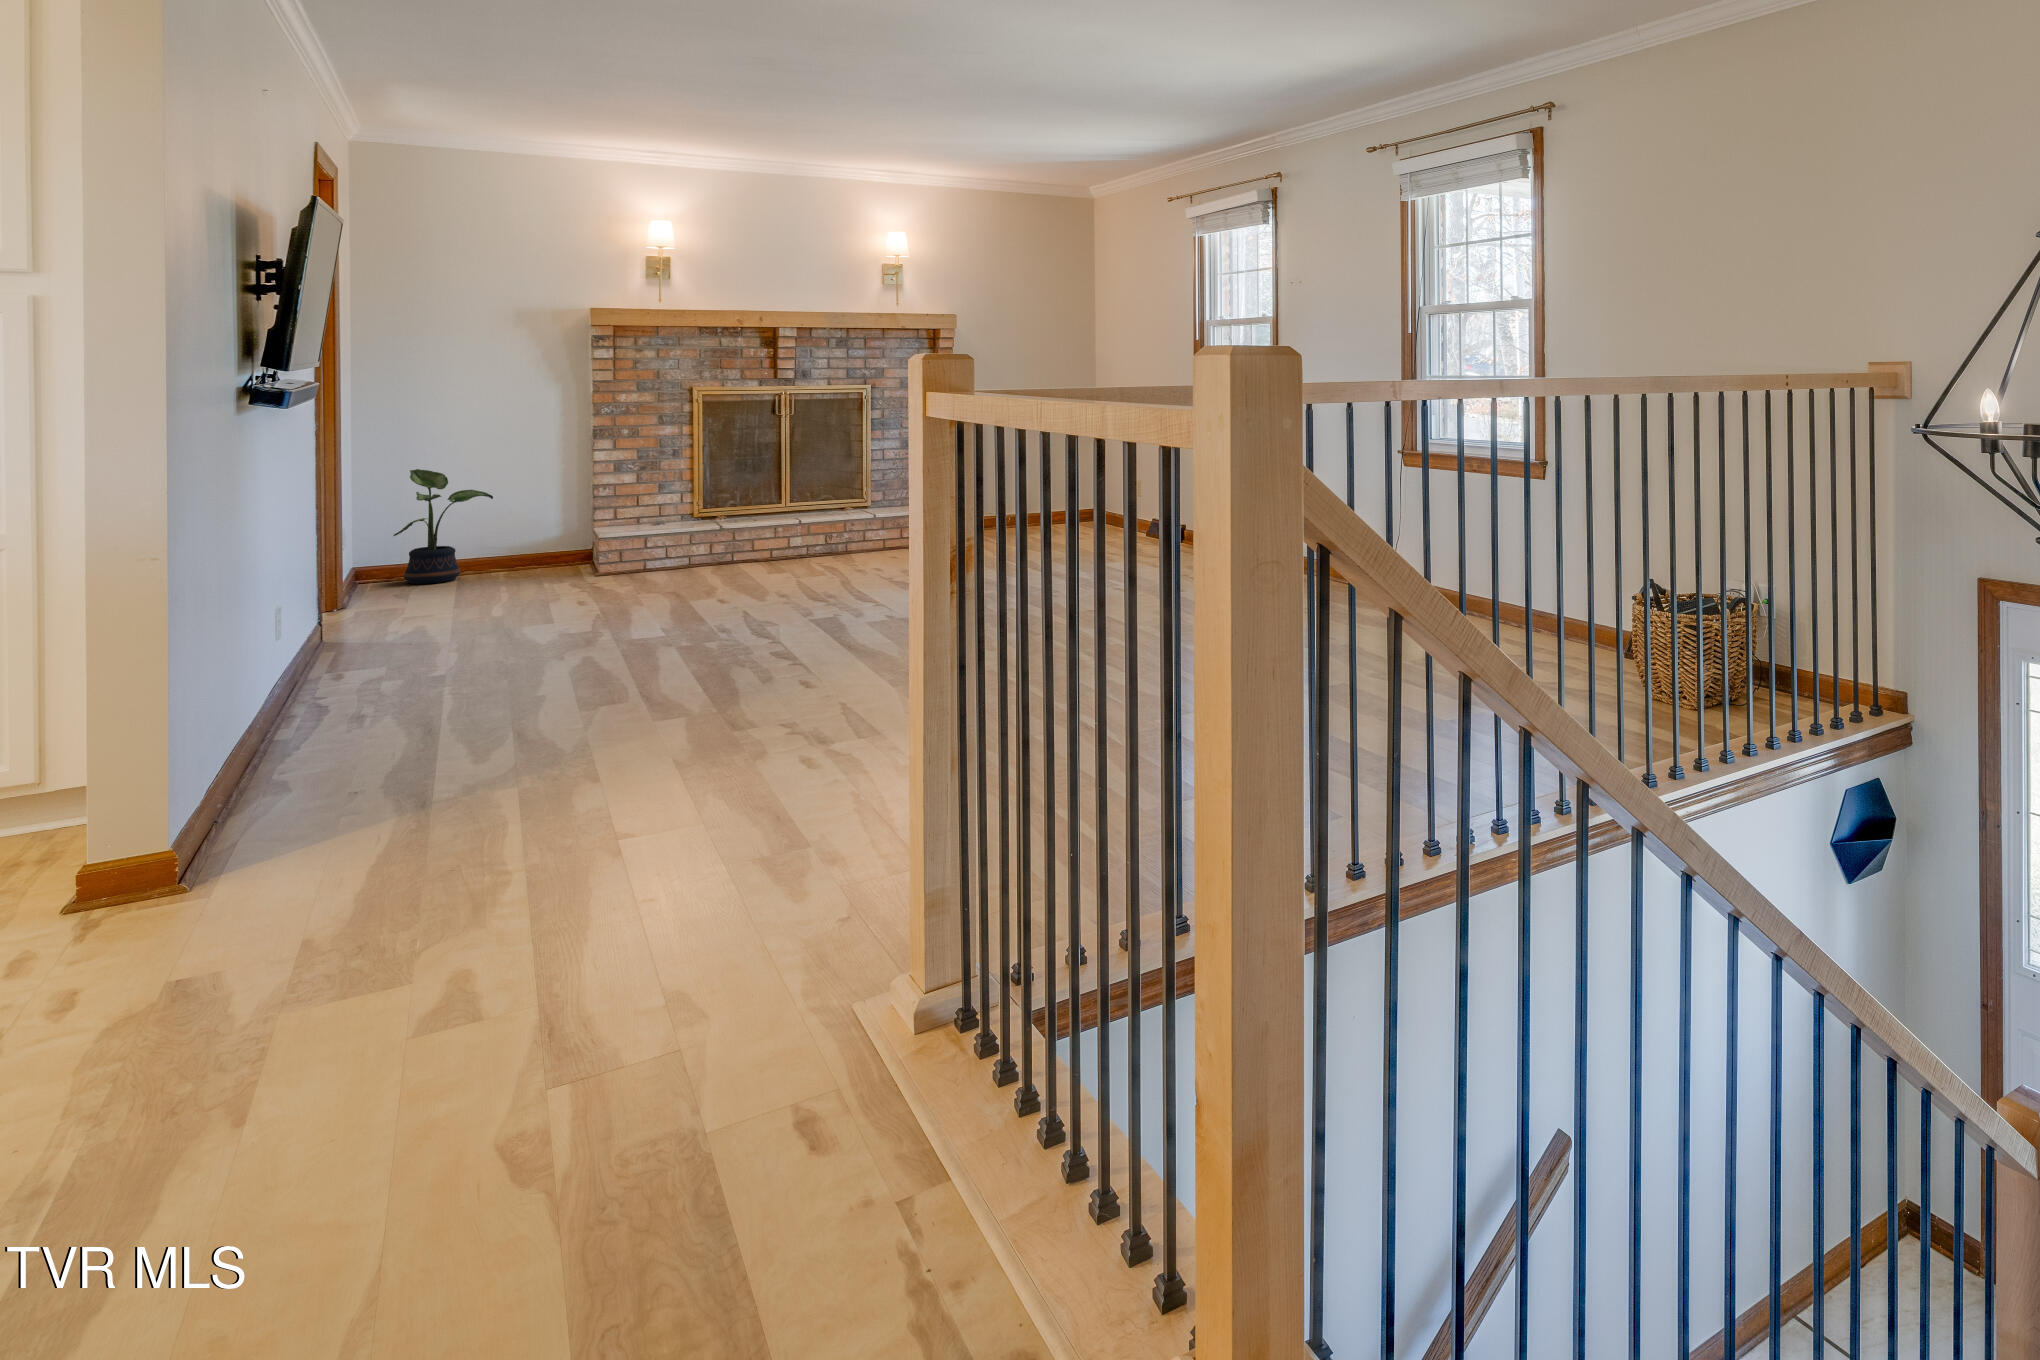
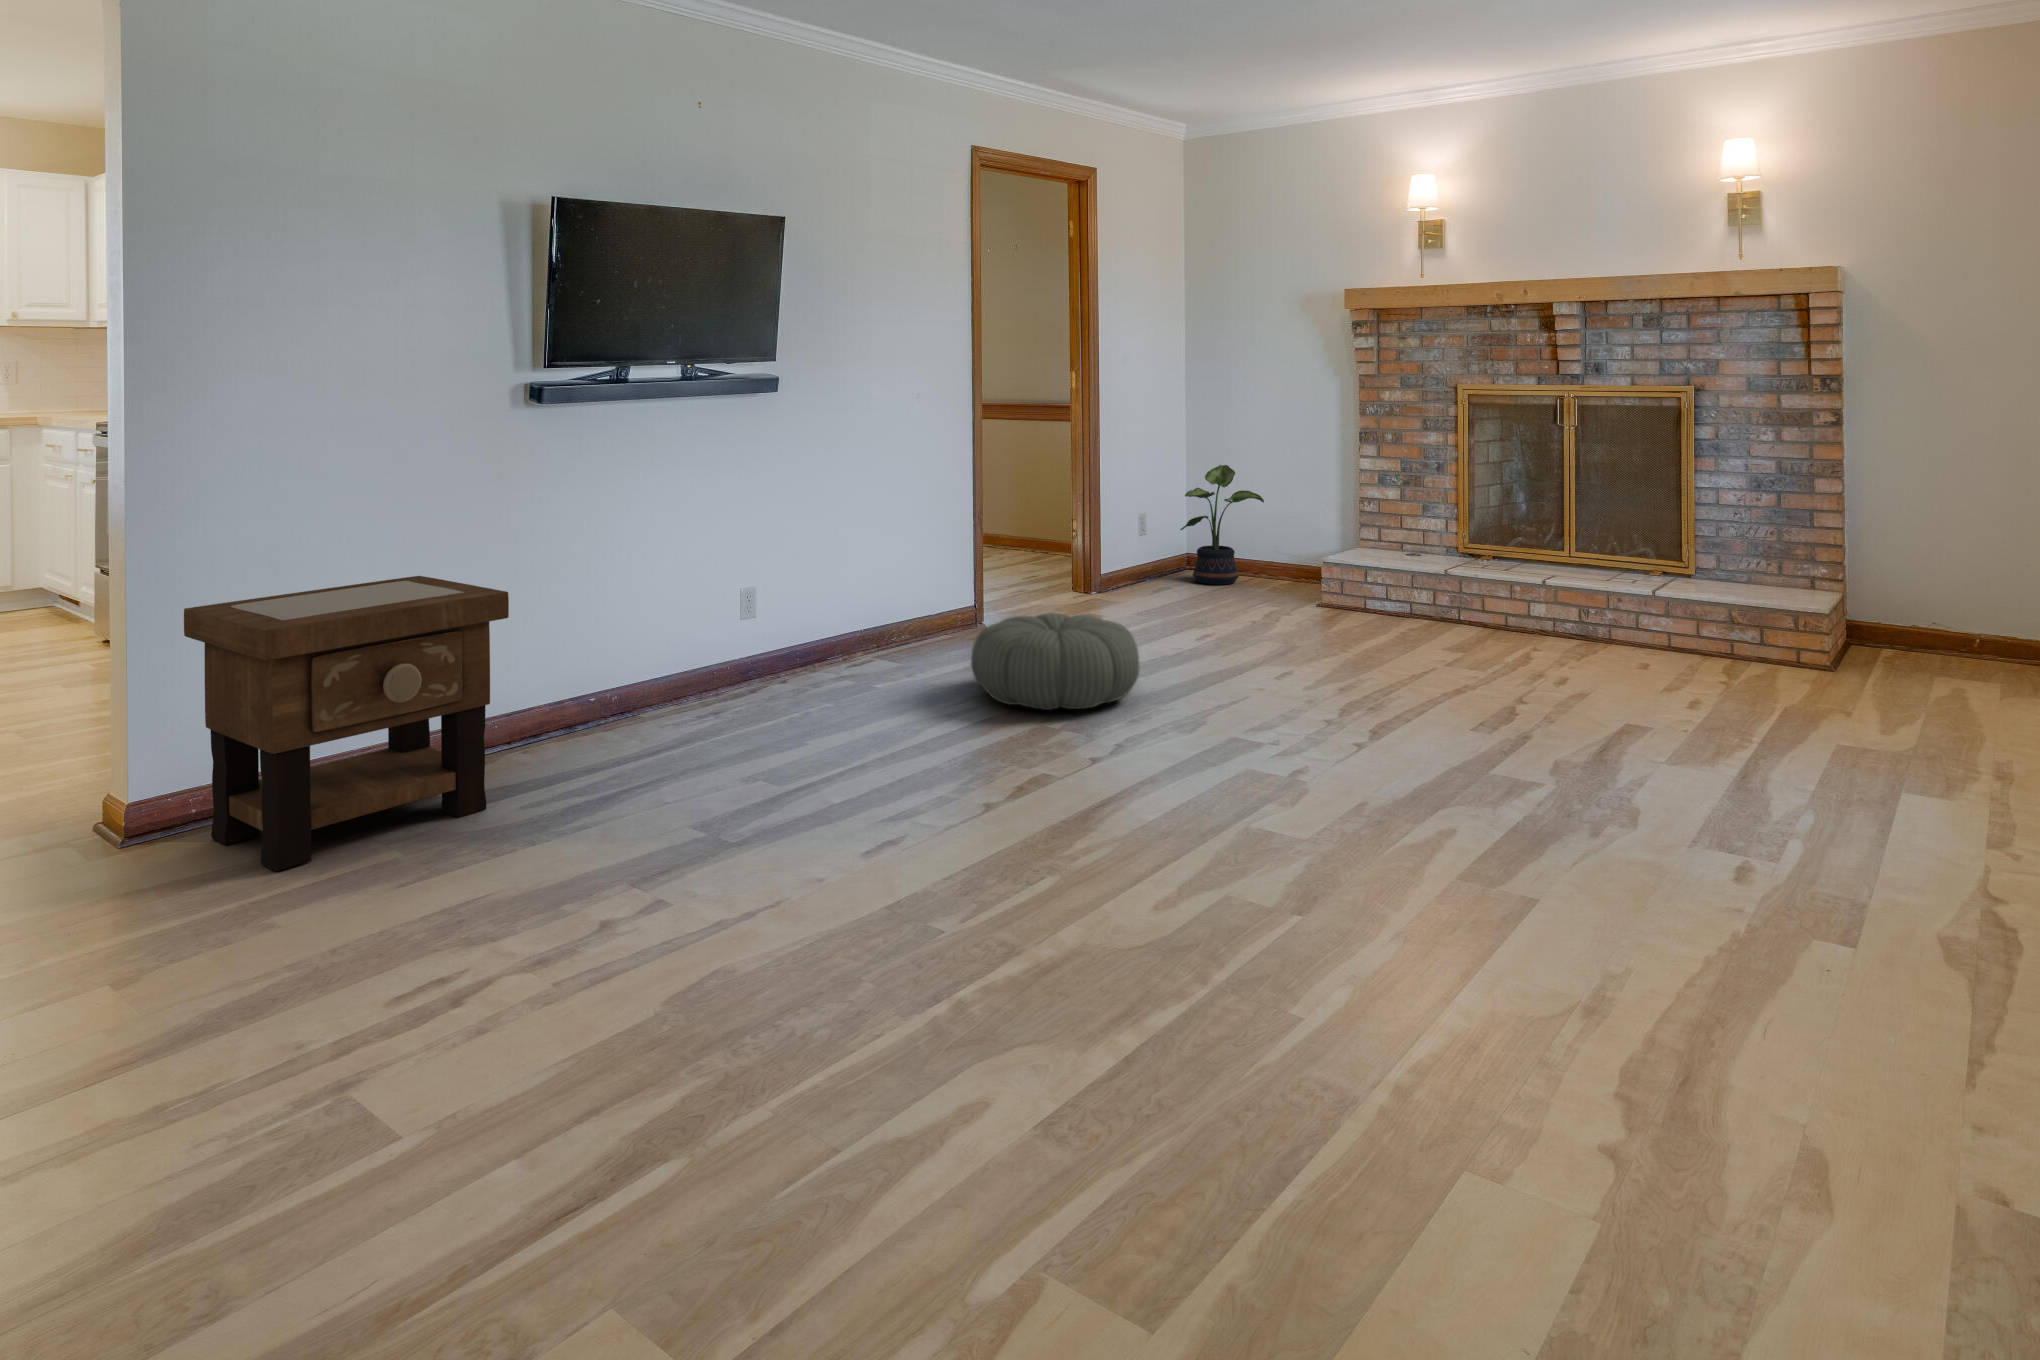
pouf: none [546,578,711,652] -> present [971,613,1140,710]
side table: none [278,583,532,871] -> present [184,576,509,871]

